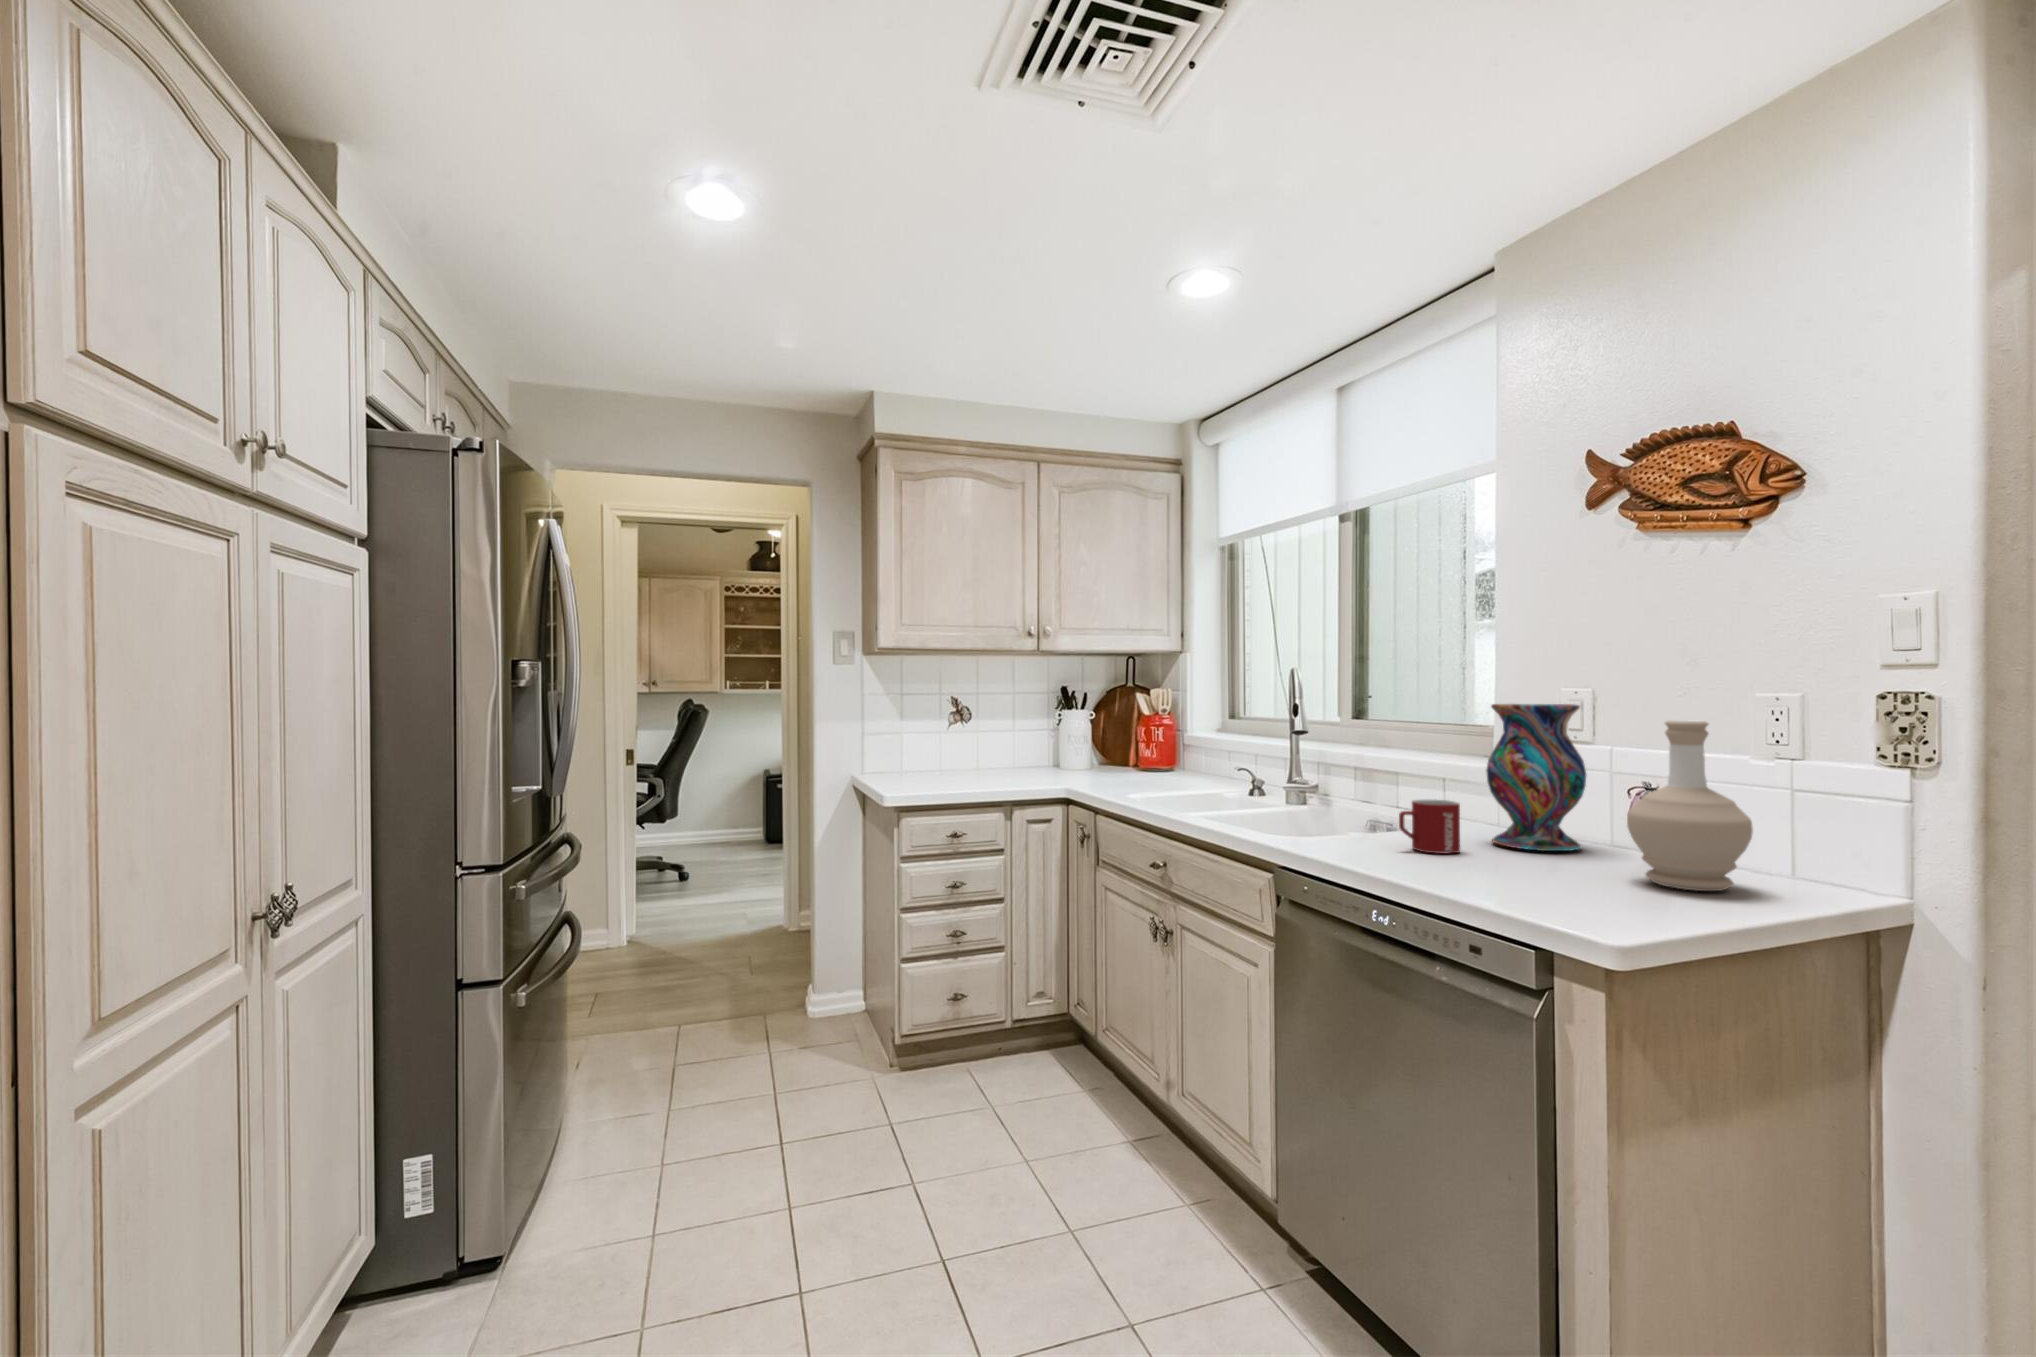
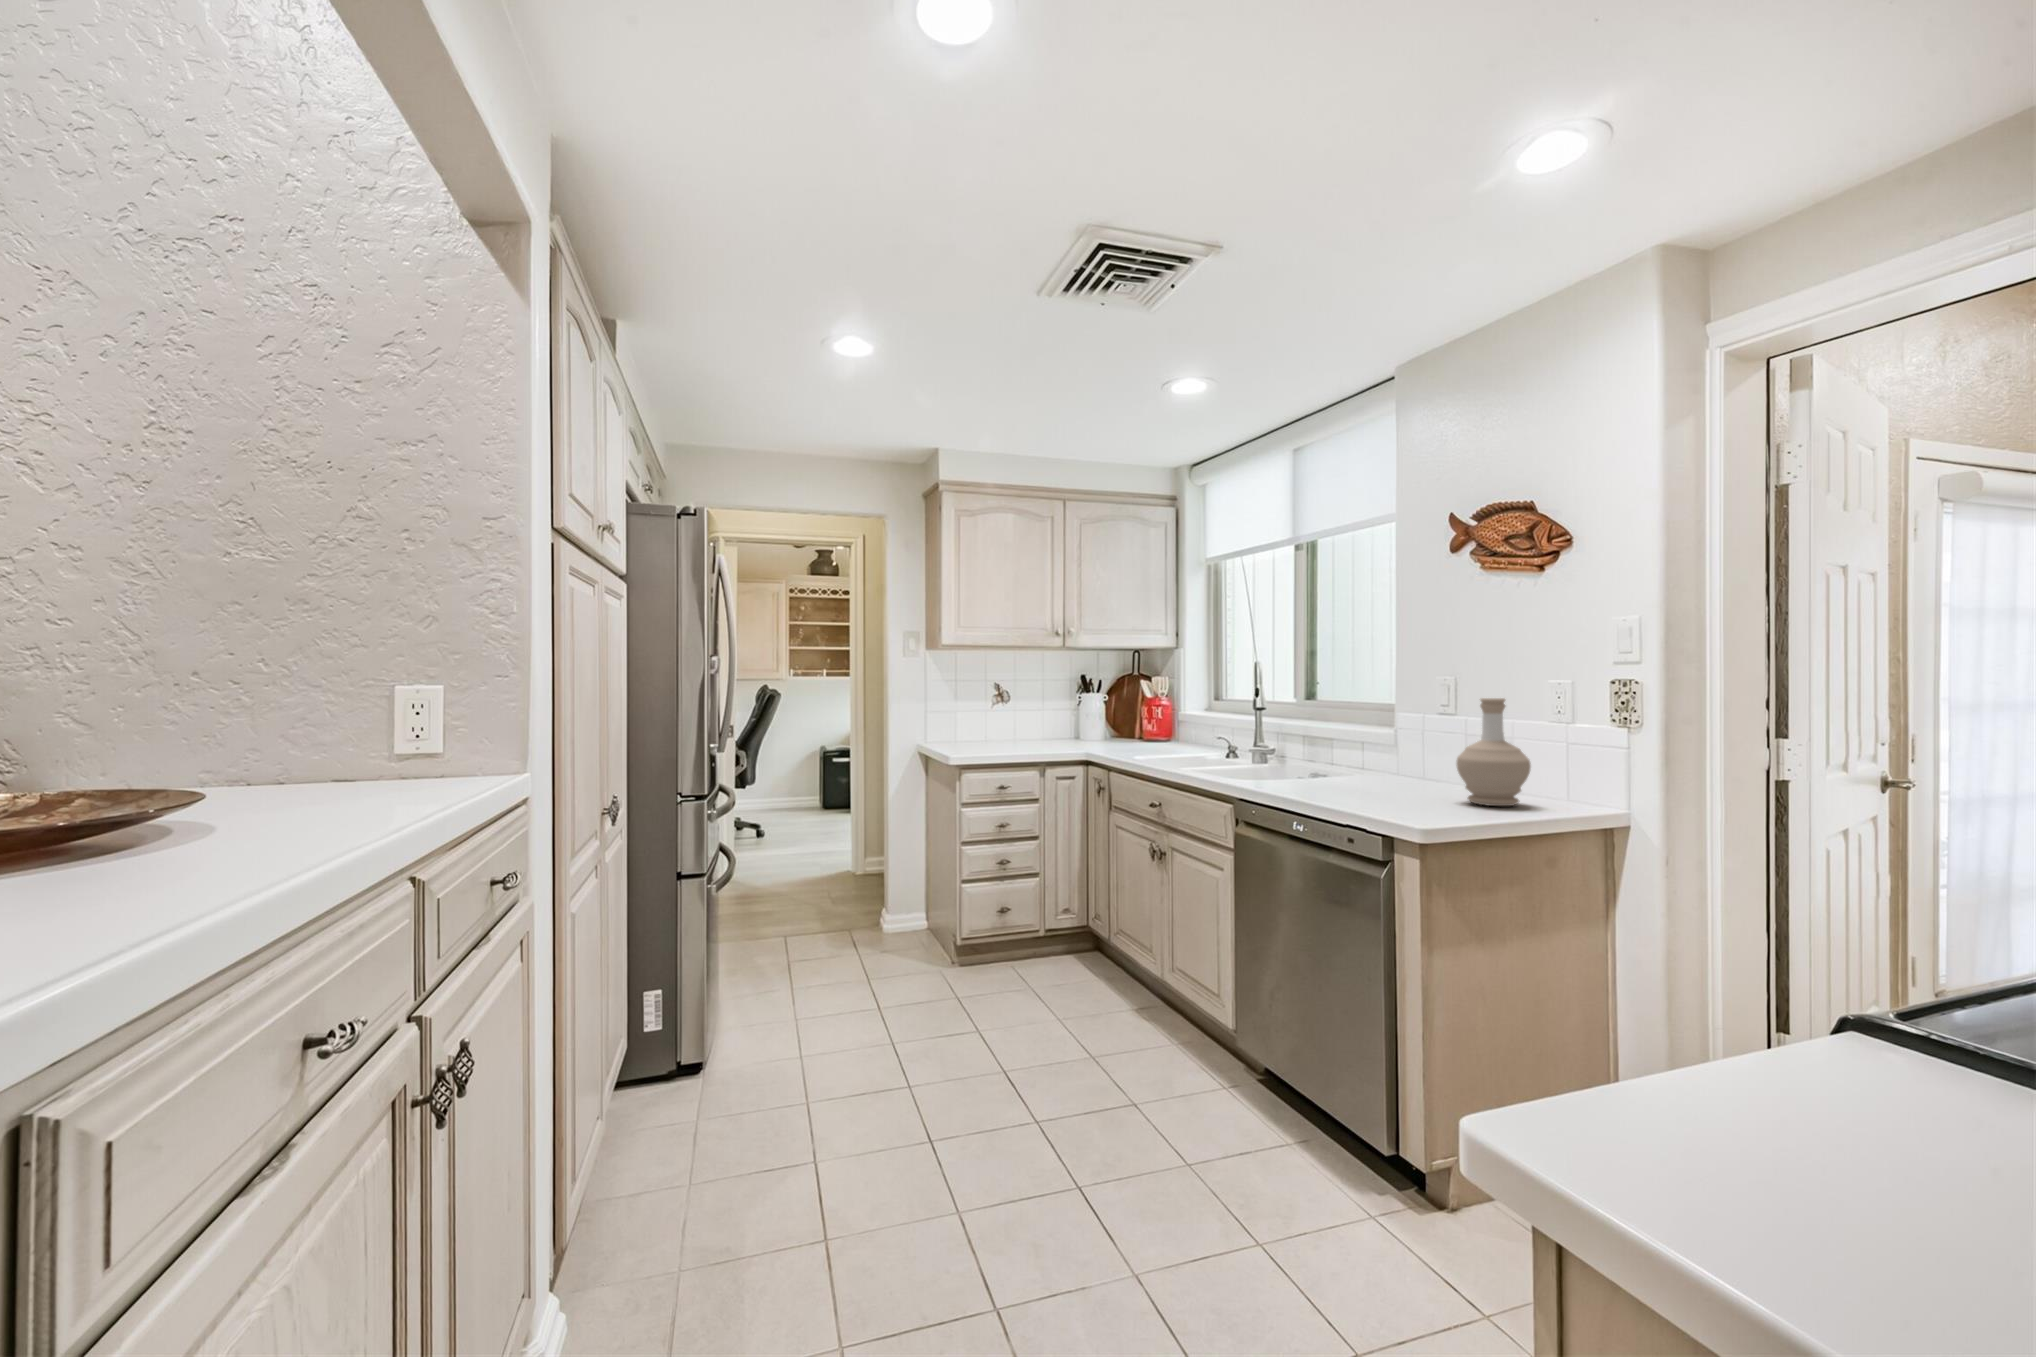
vase: present [1486,704,1586,851] -> none [1381,688,1446,788]
mug: present [1399,799,1460,853] -> none [1317,753,1359,789]

